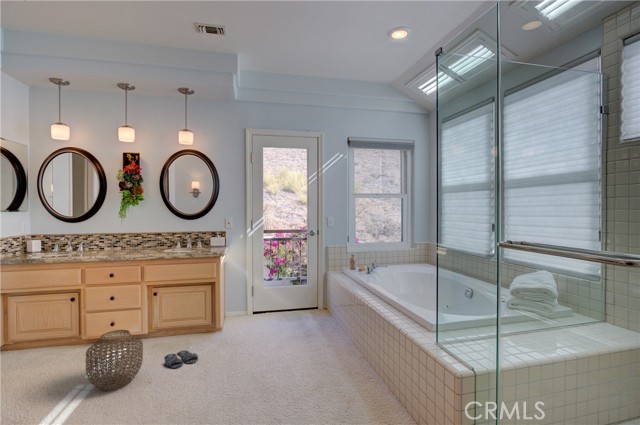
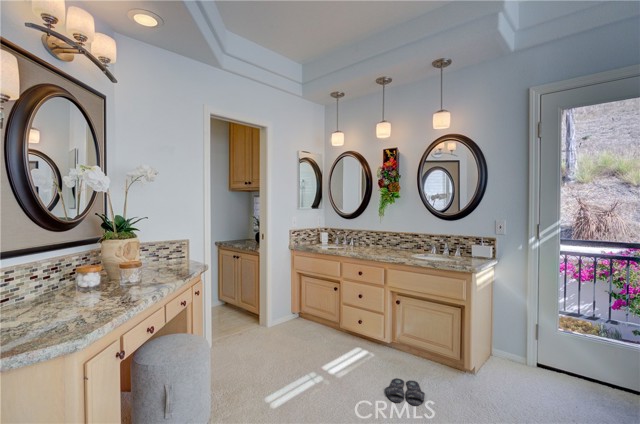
woven basket: present [86,330,143,391] -> none [310,333,360,397]

